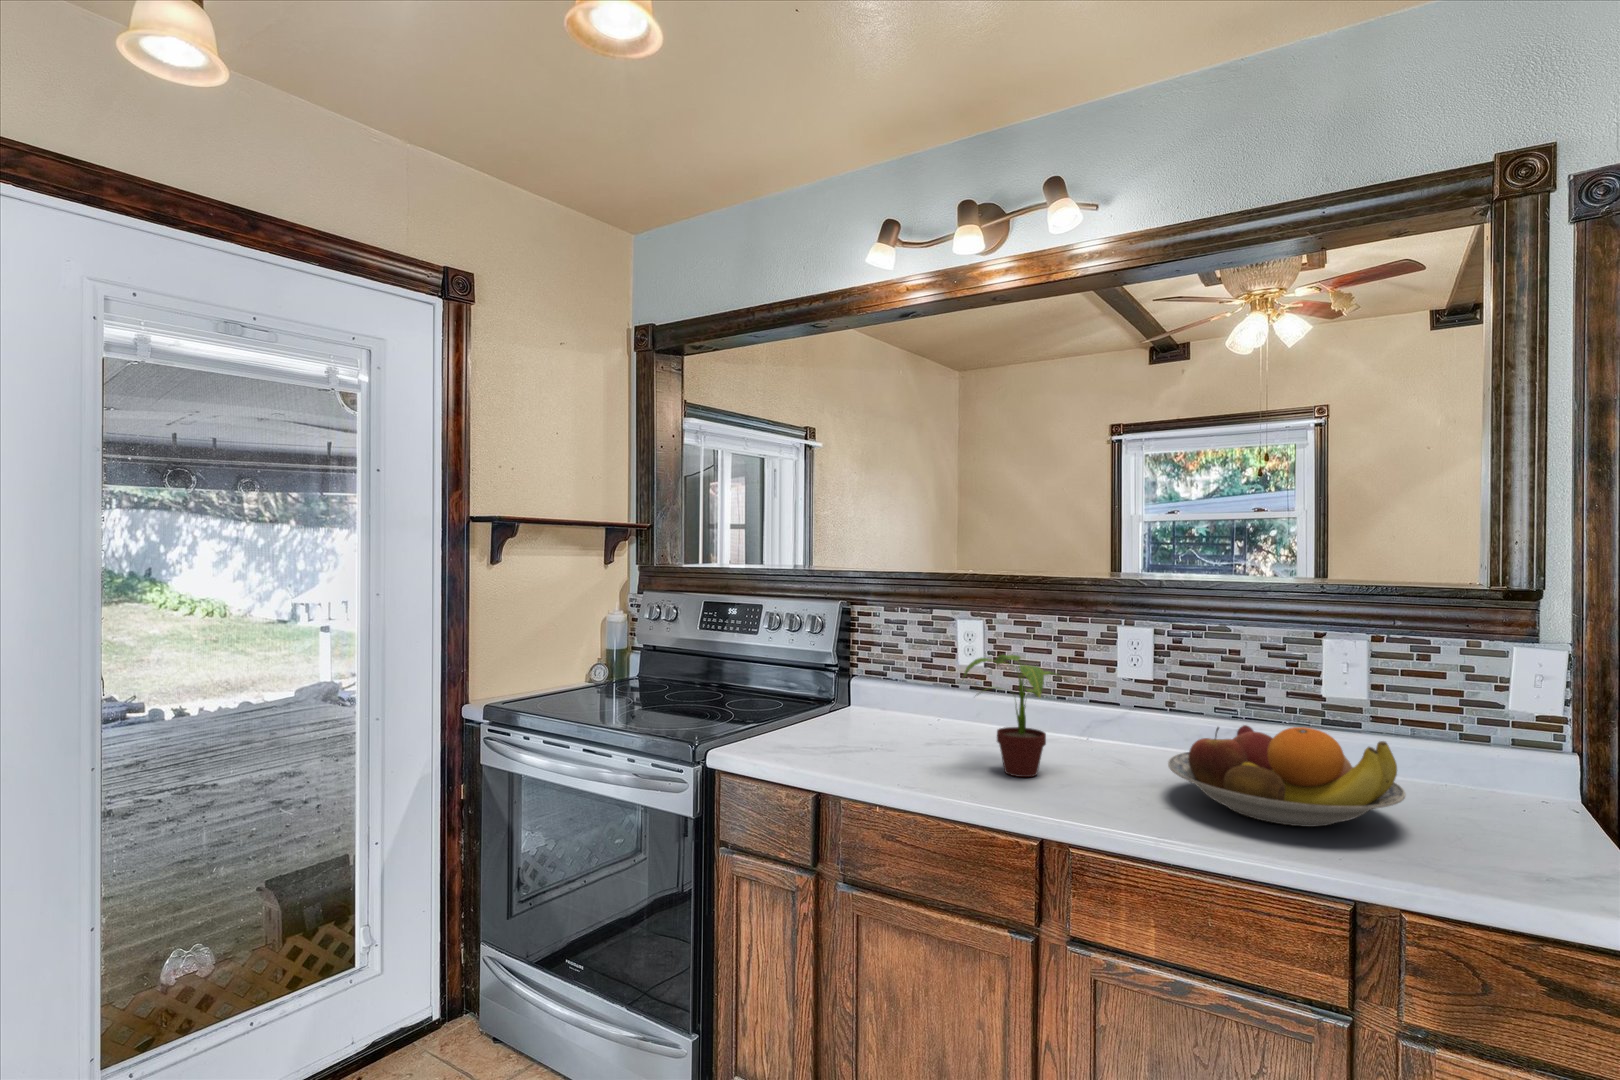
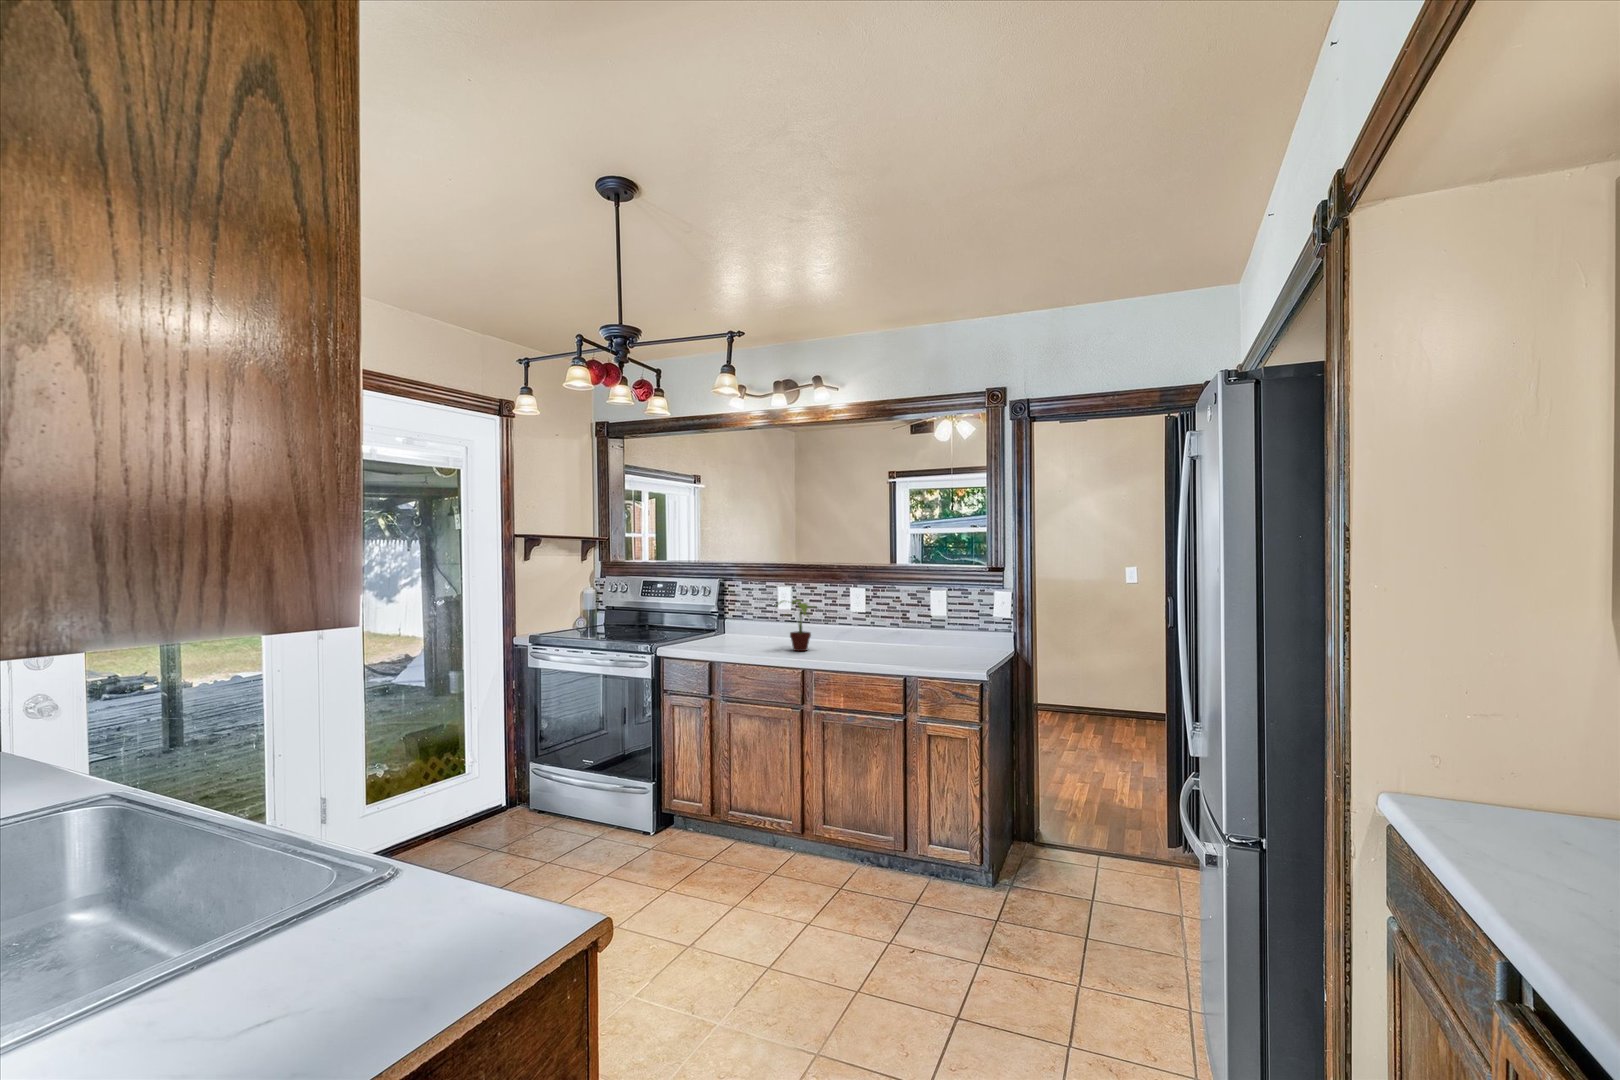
fruit bowl: present [1168,725,1406,827] -> none [856,622,937,659]

